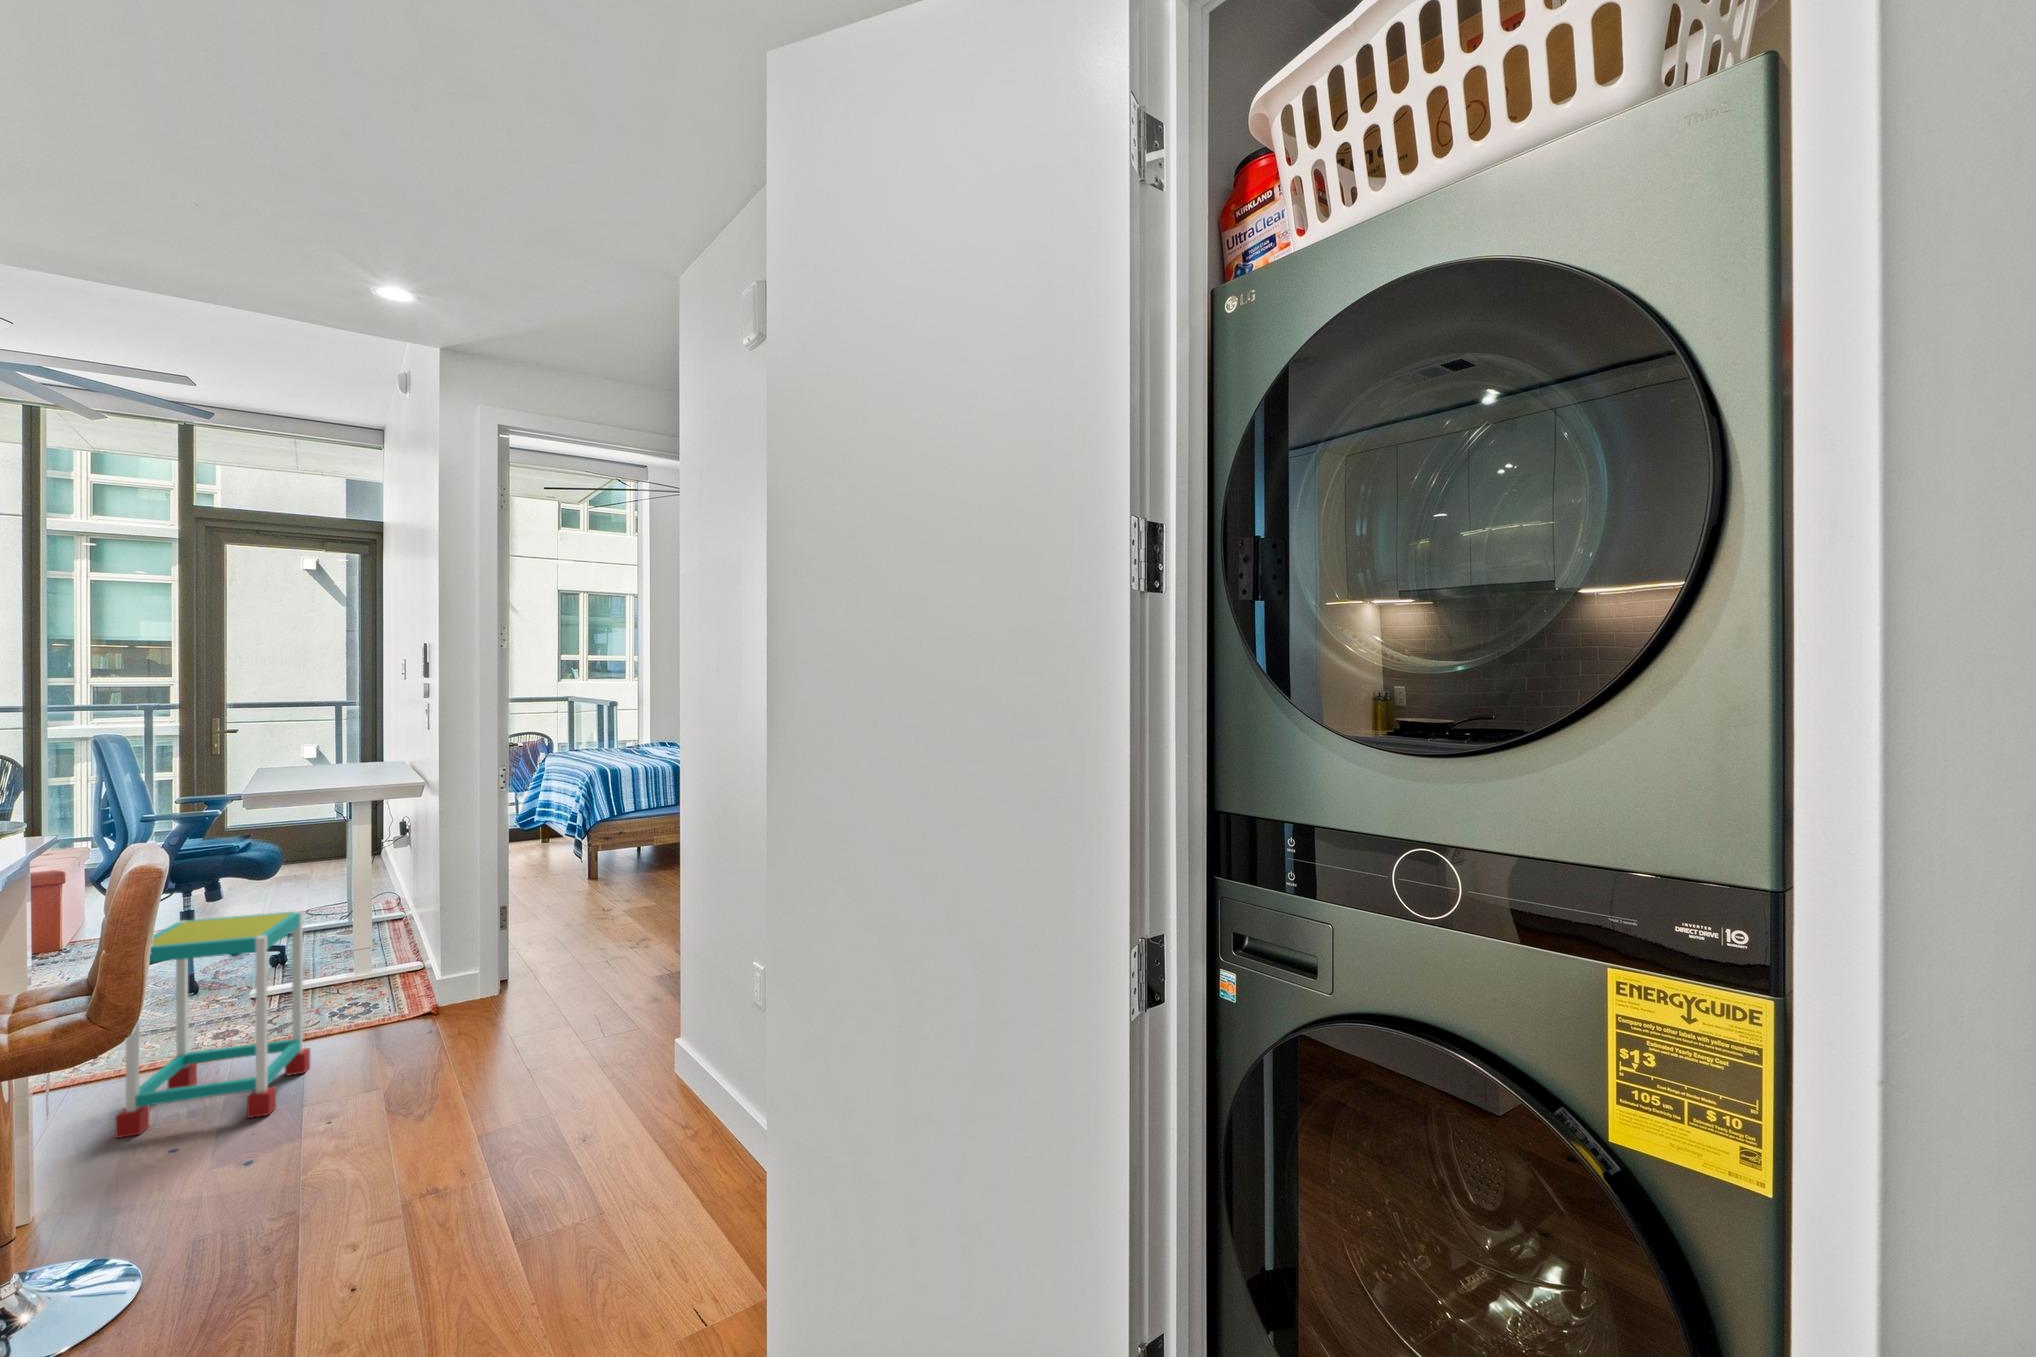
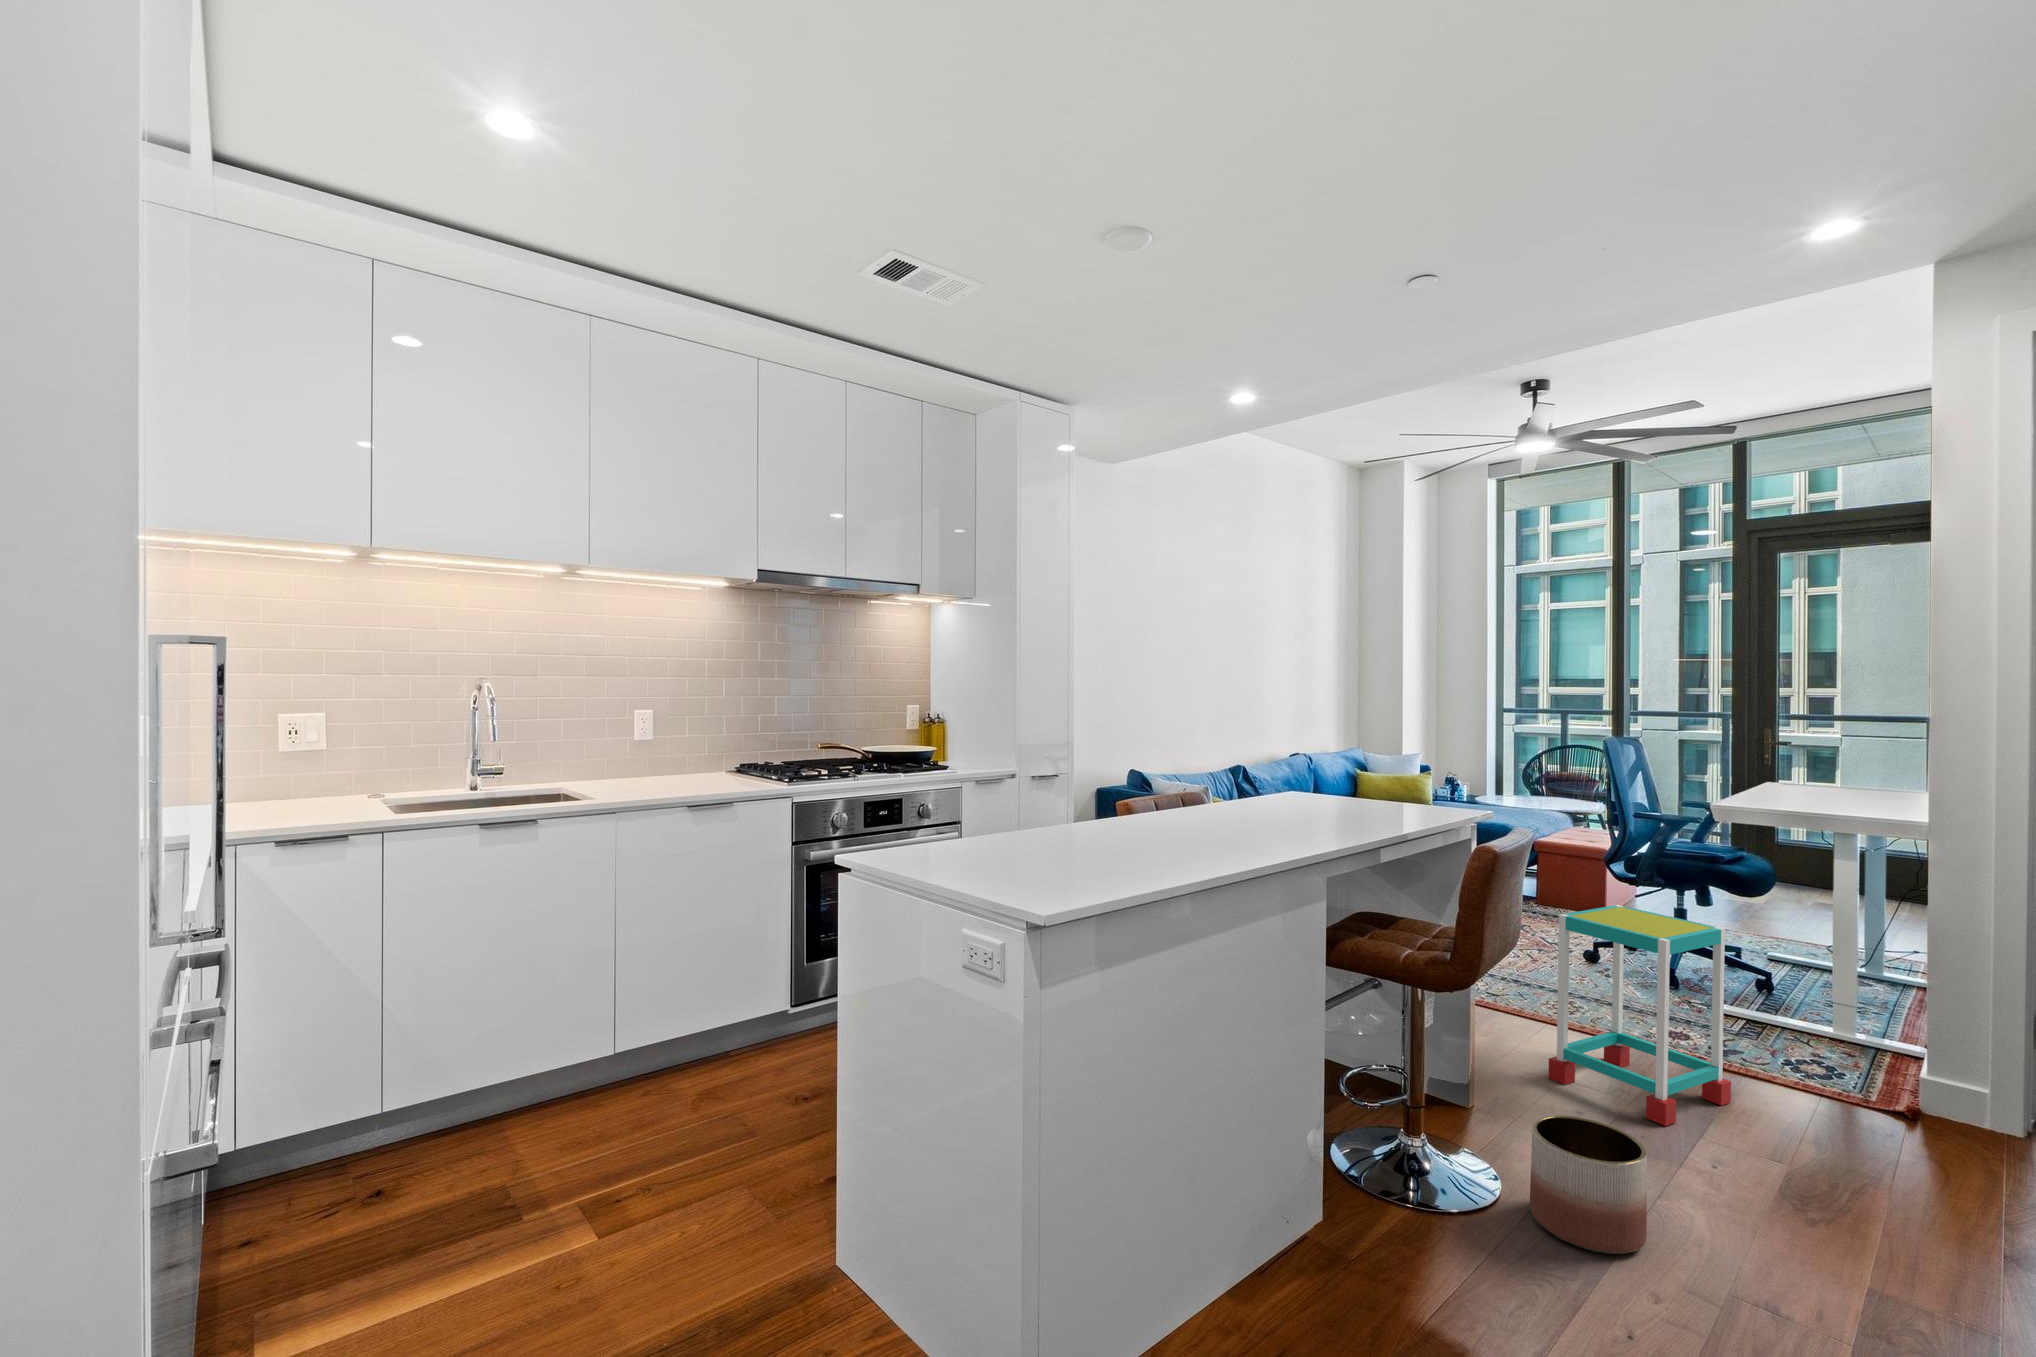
planter: none [189,1125,320,1268] -> present [1530,1115,1647,1254]

